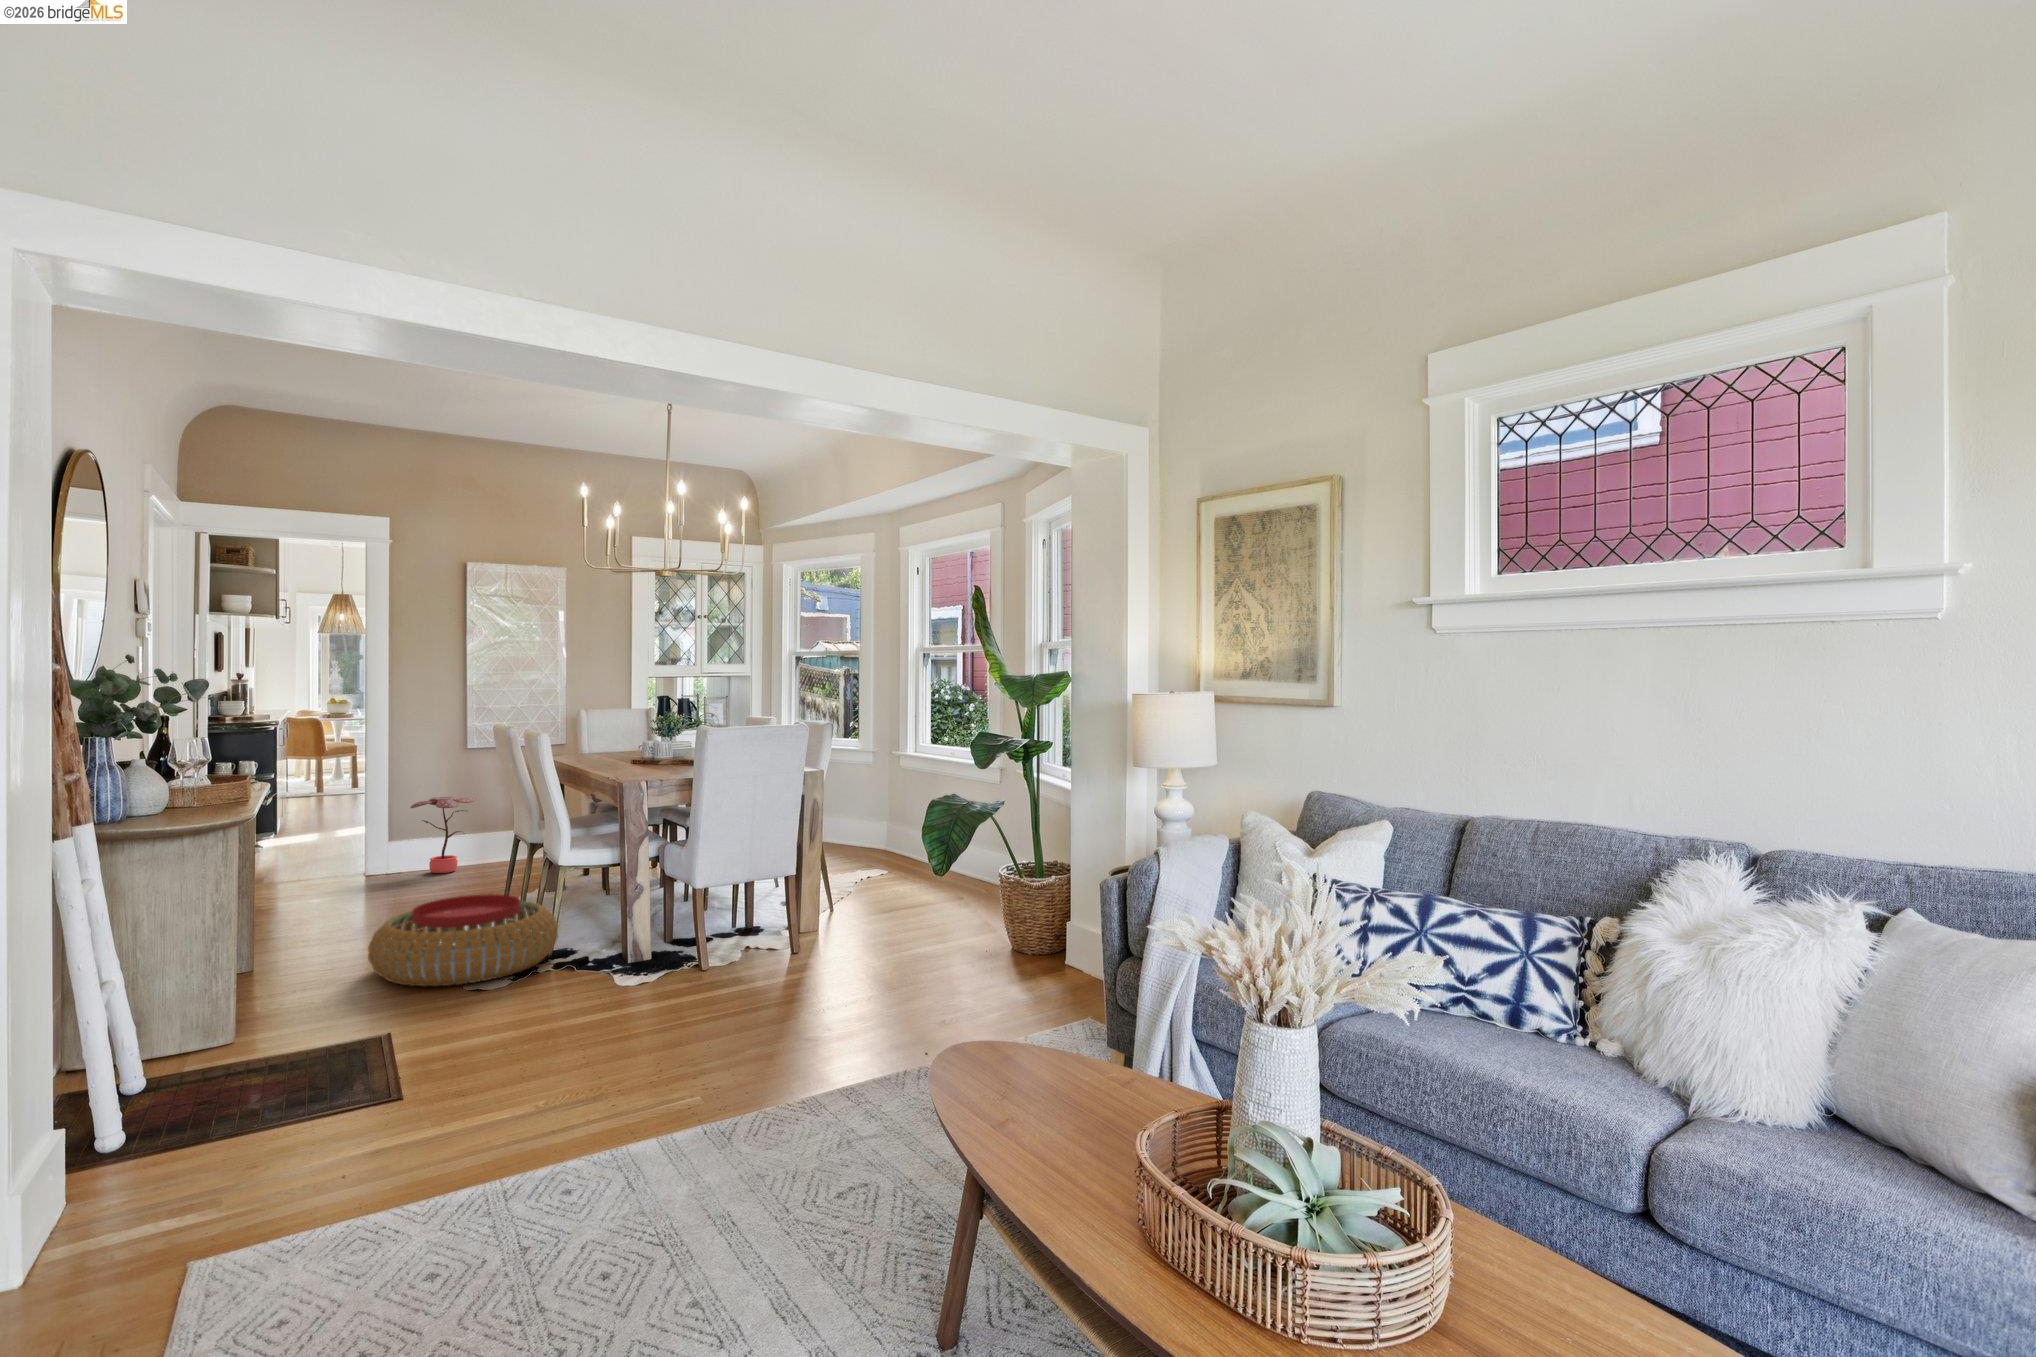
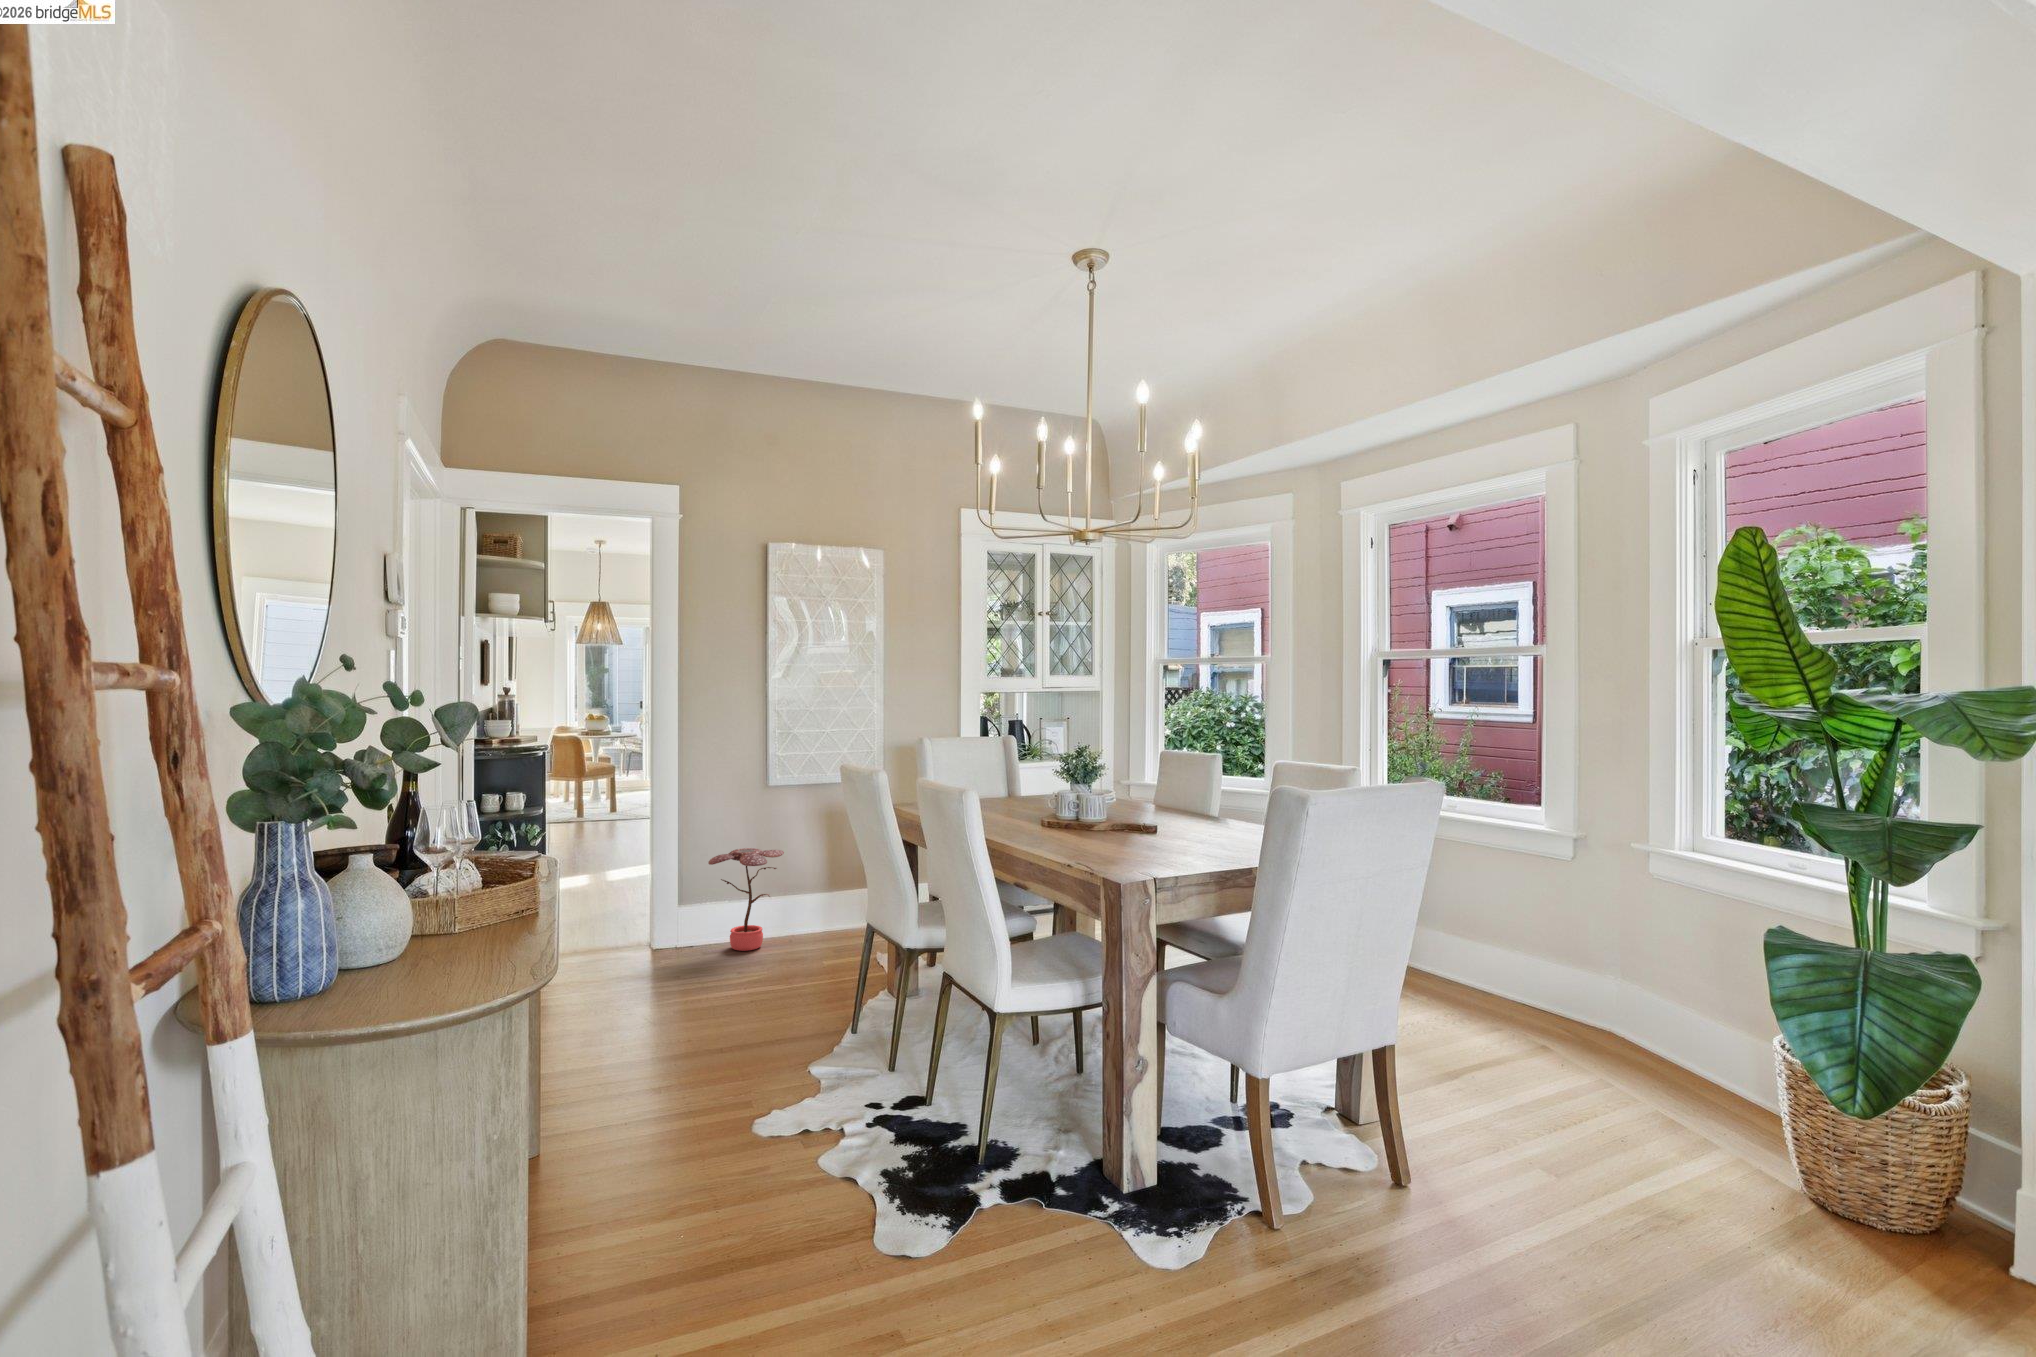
pouf: present [368,894,558,986] -> none [713,1046,997,1245]

